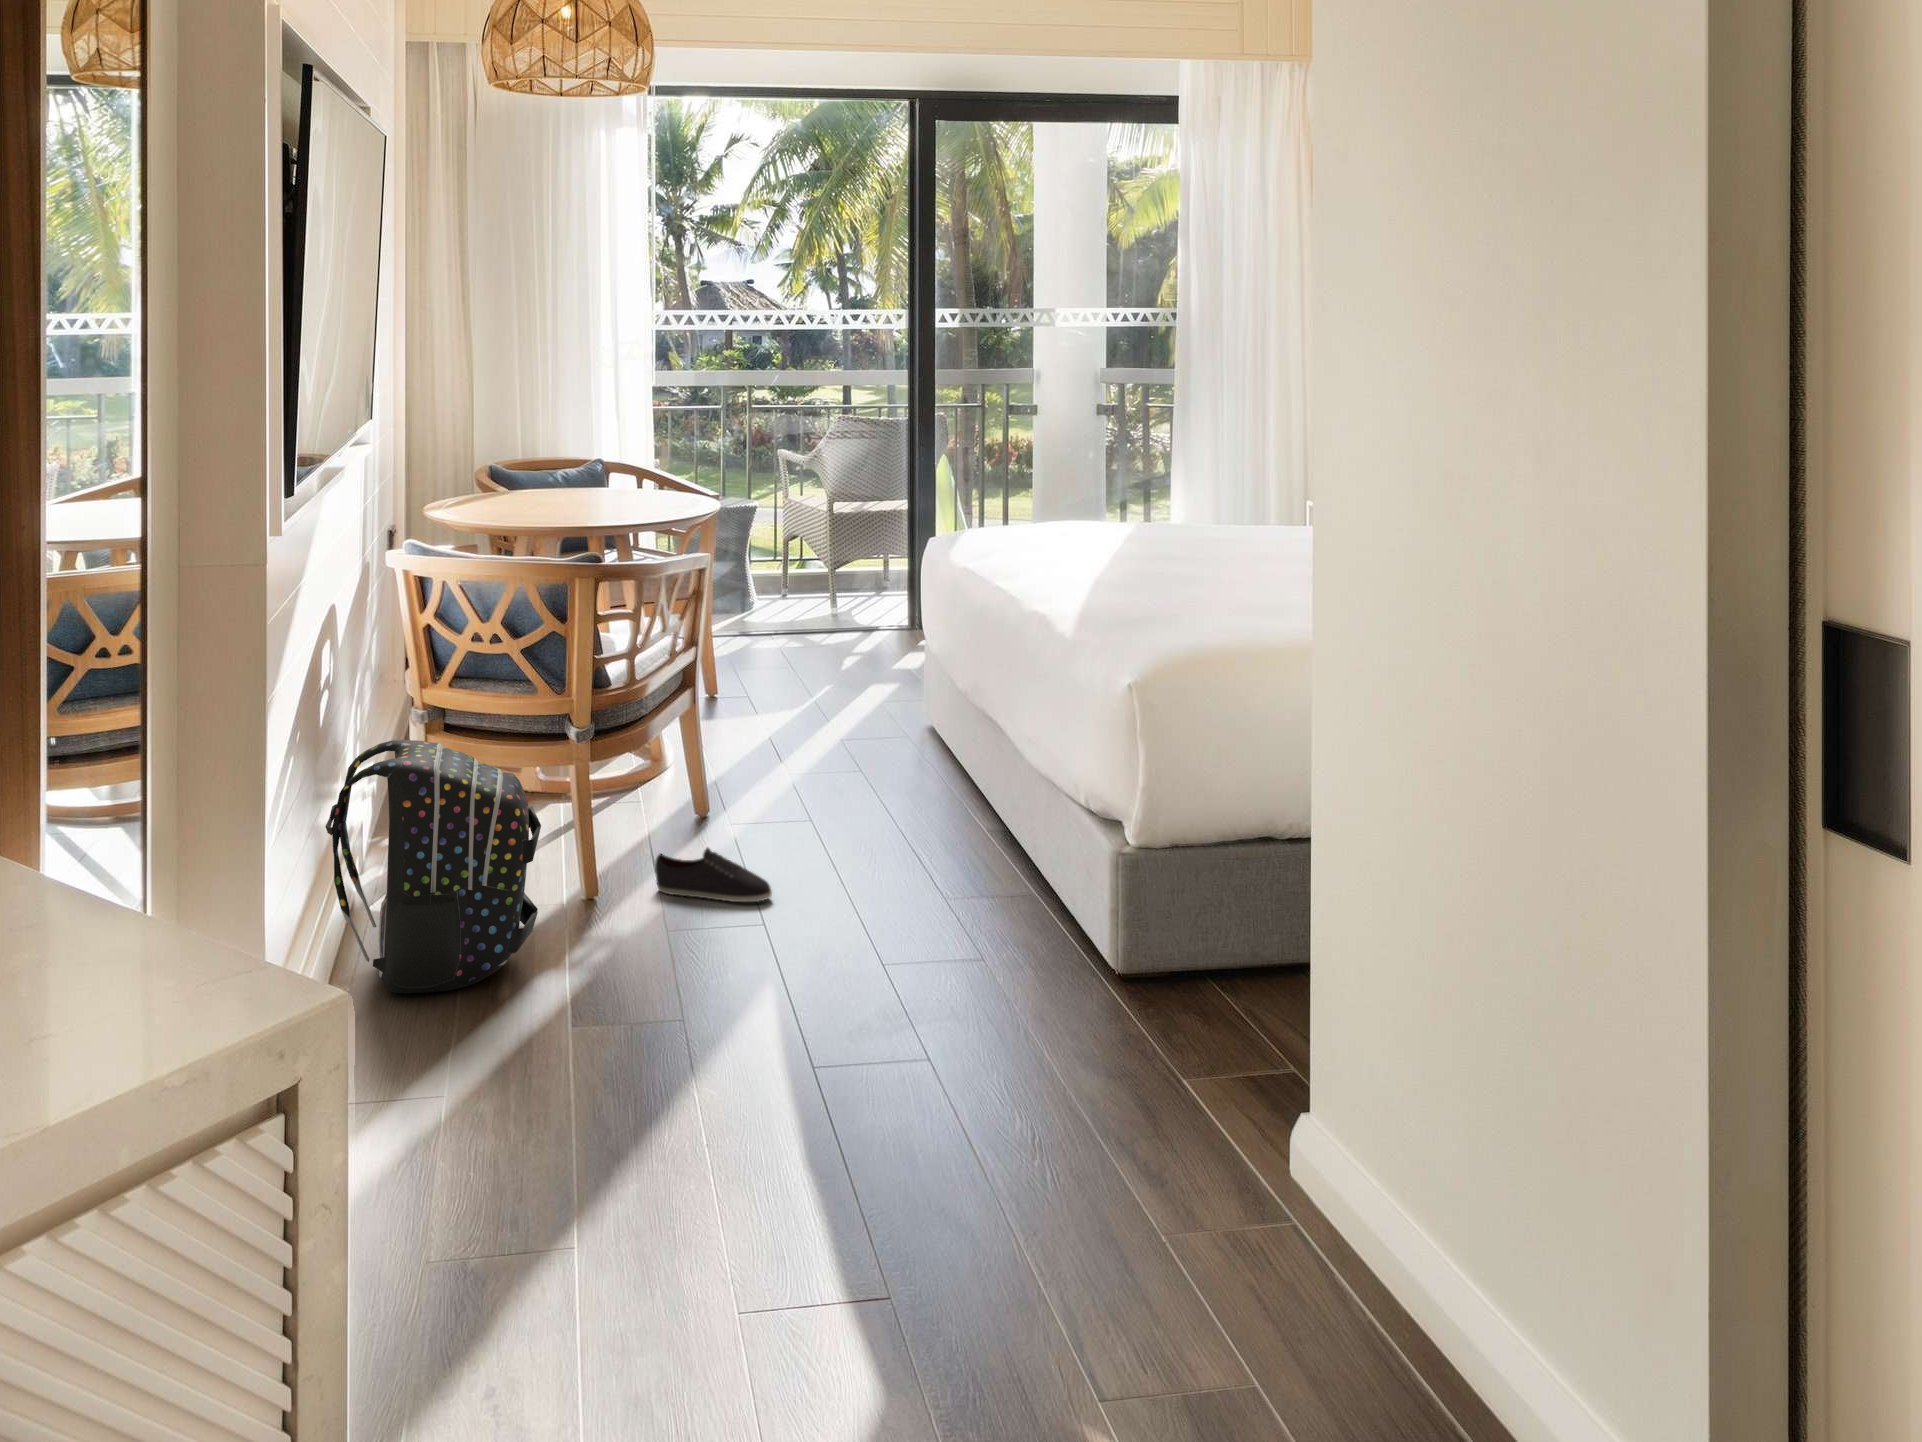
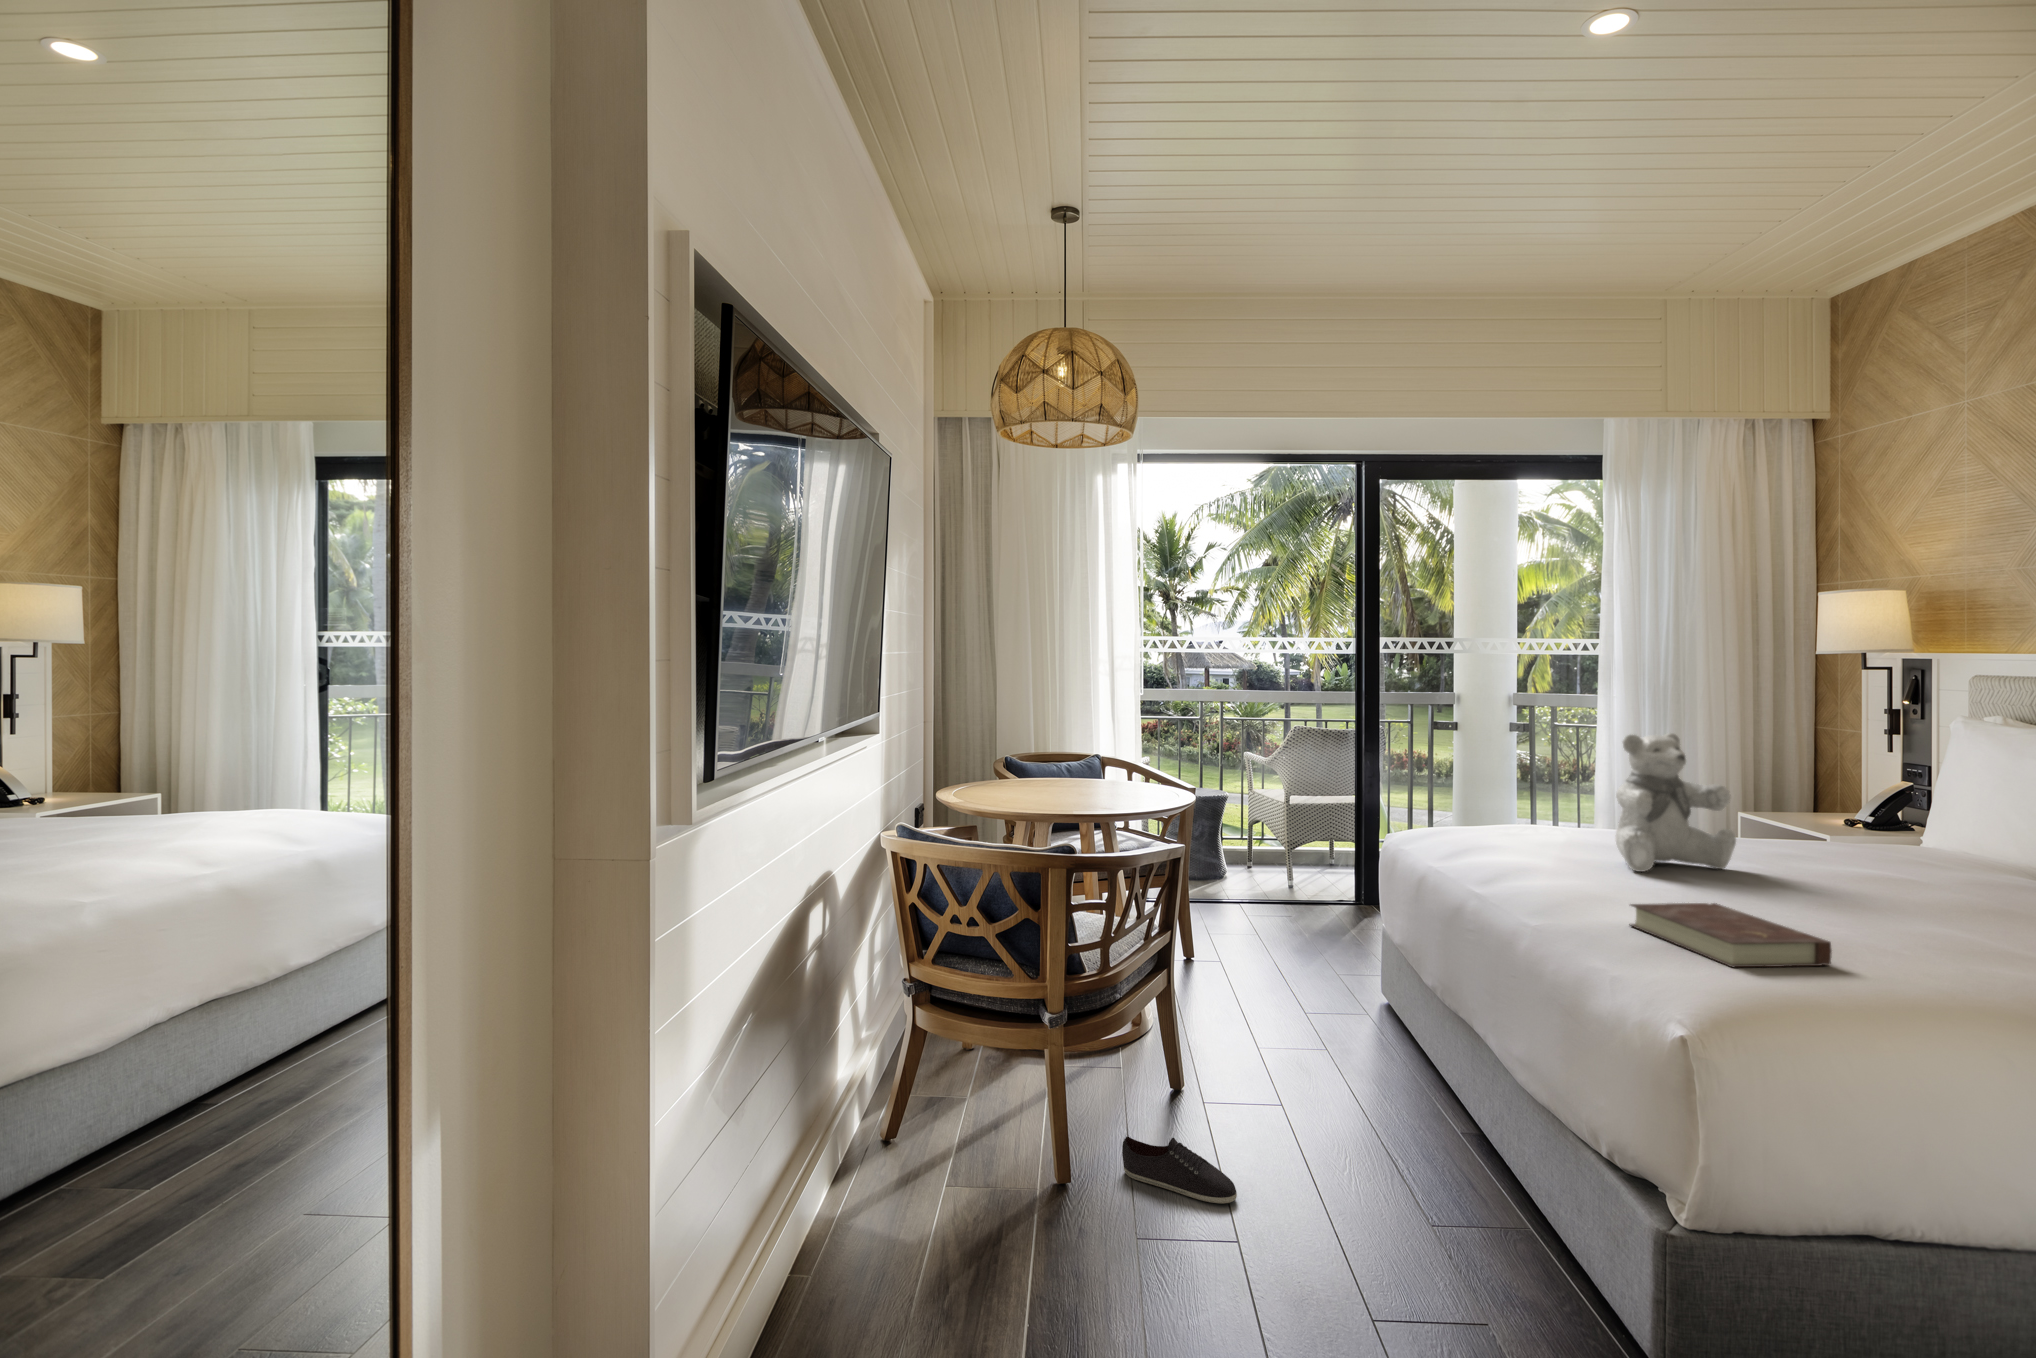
teddy bear: none [1142,423,1248,560] -> present [1616,733,1736,872]
book: none [1122,578,1263,626] -> present [1631,903,1832,967]
backpack: present [325,740,541,993] -> none [792,1019,1001,1285]

